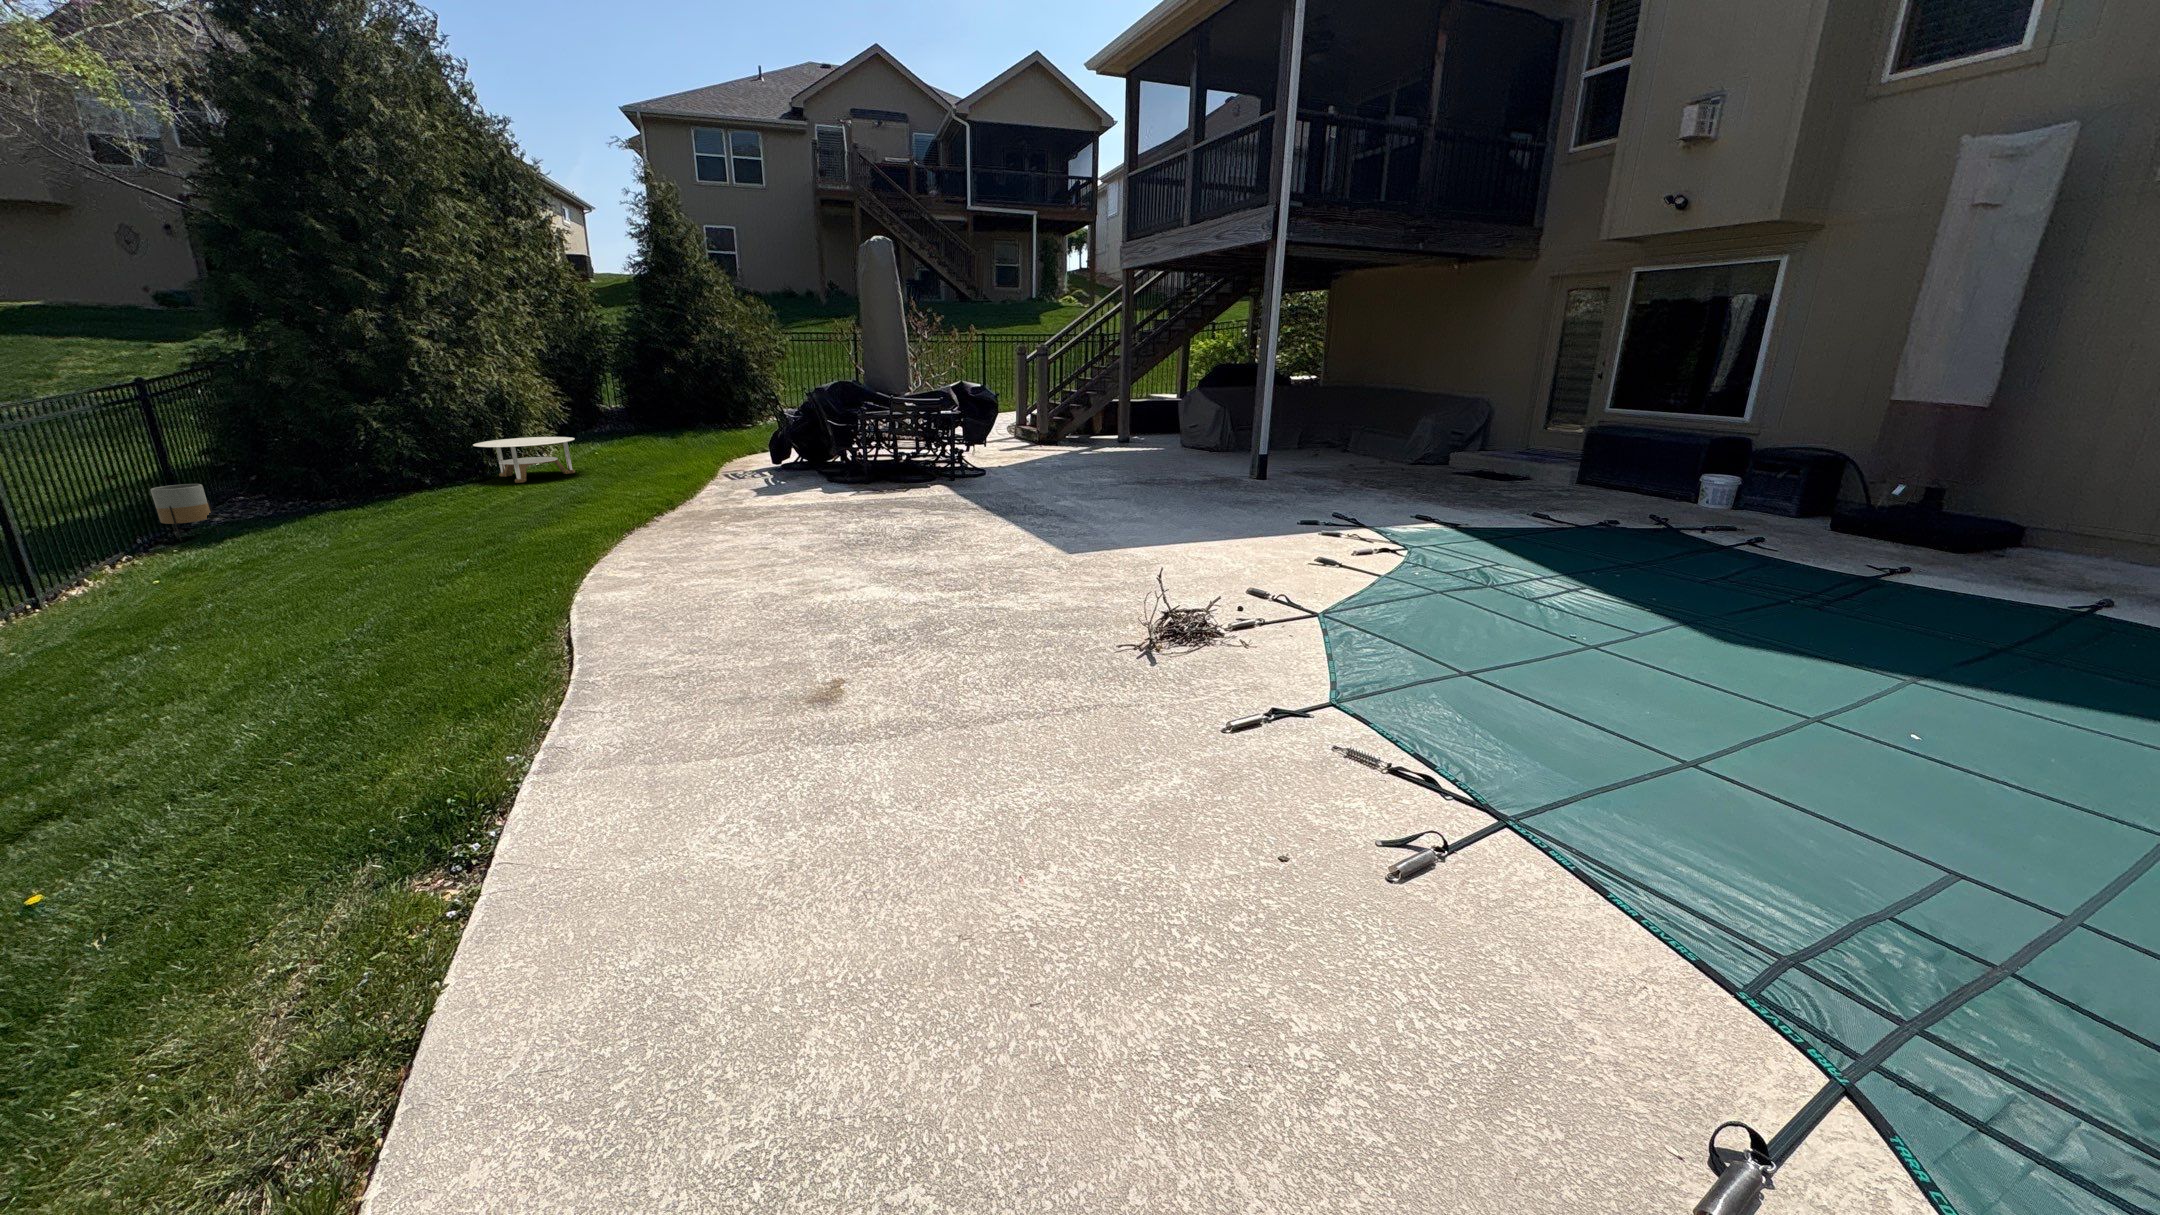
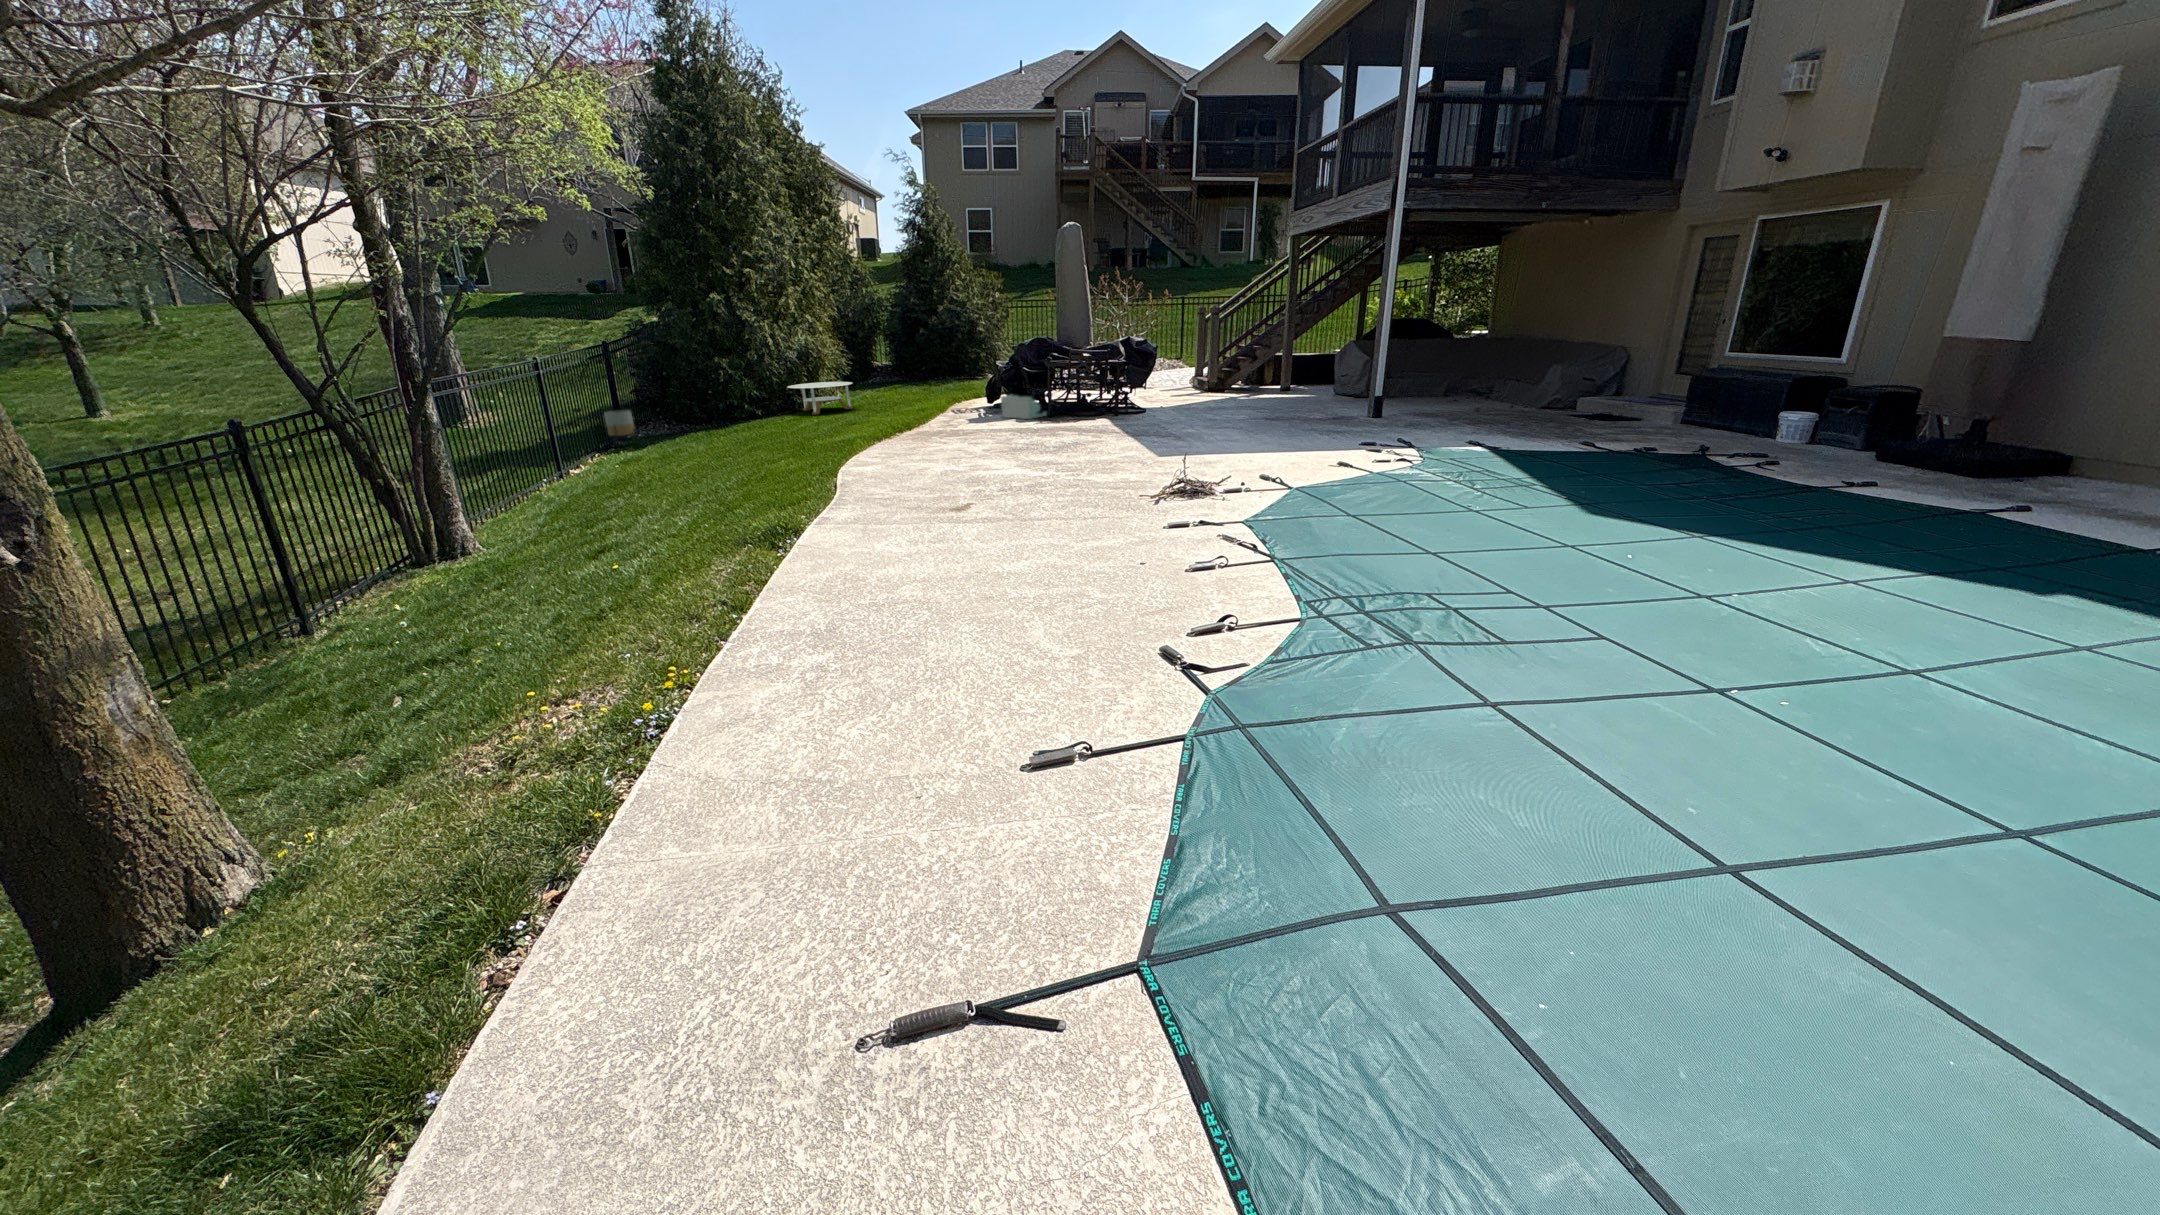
storage box: none [795,453,859,486] -> present [1001,395,1047,419]

